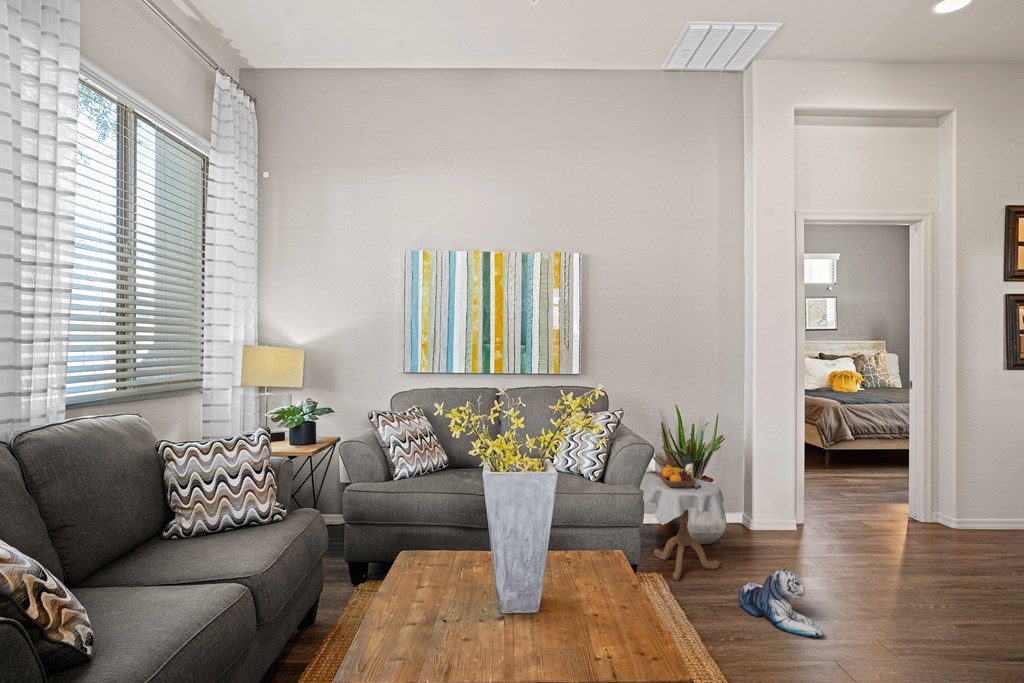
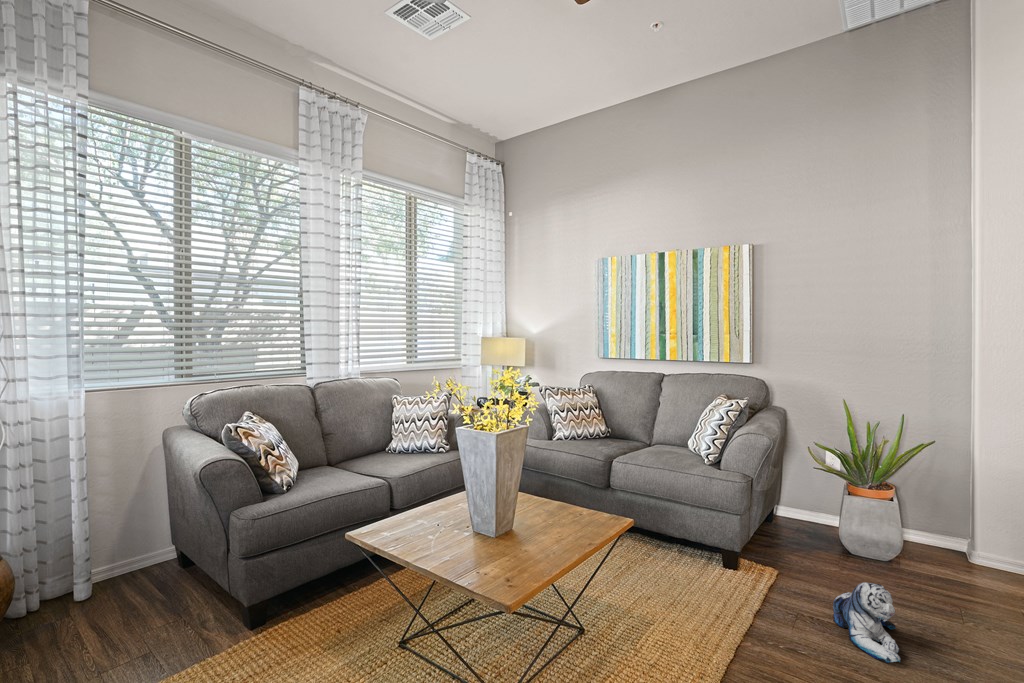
side table: present [643,446,725,581] -> none [767,441,864,580]

